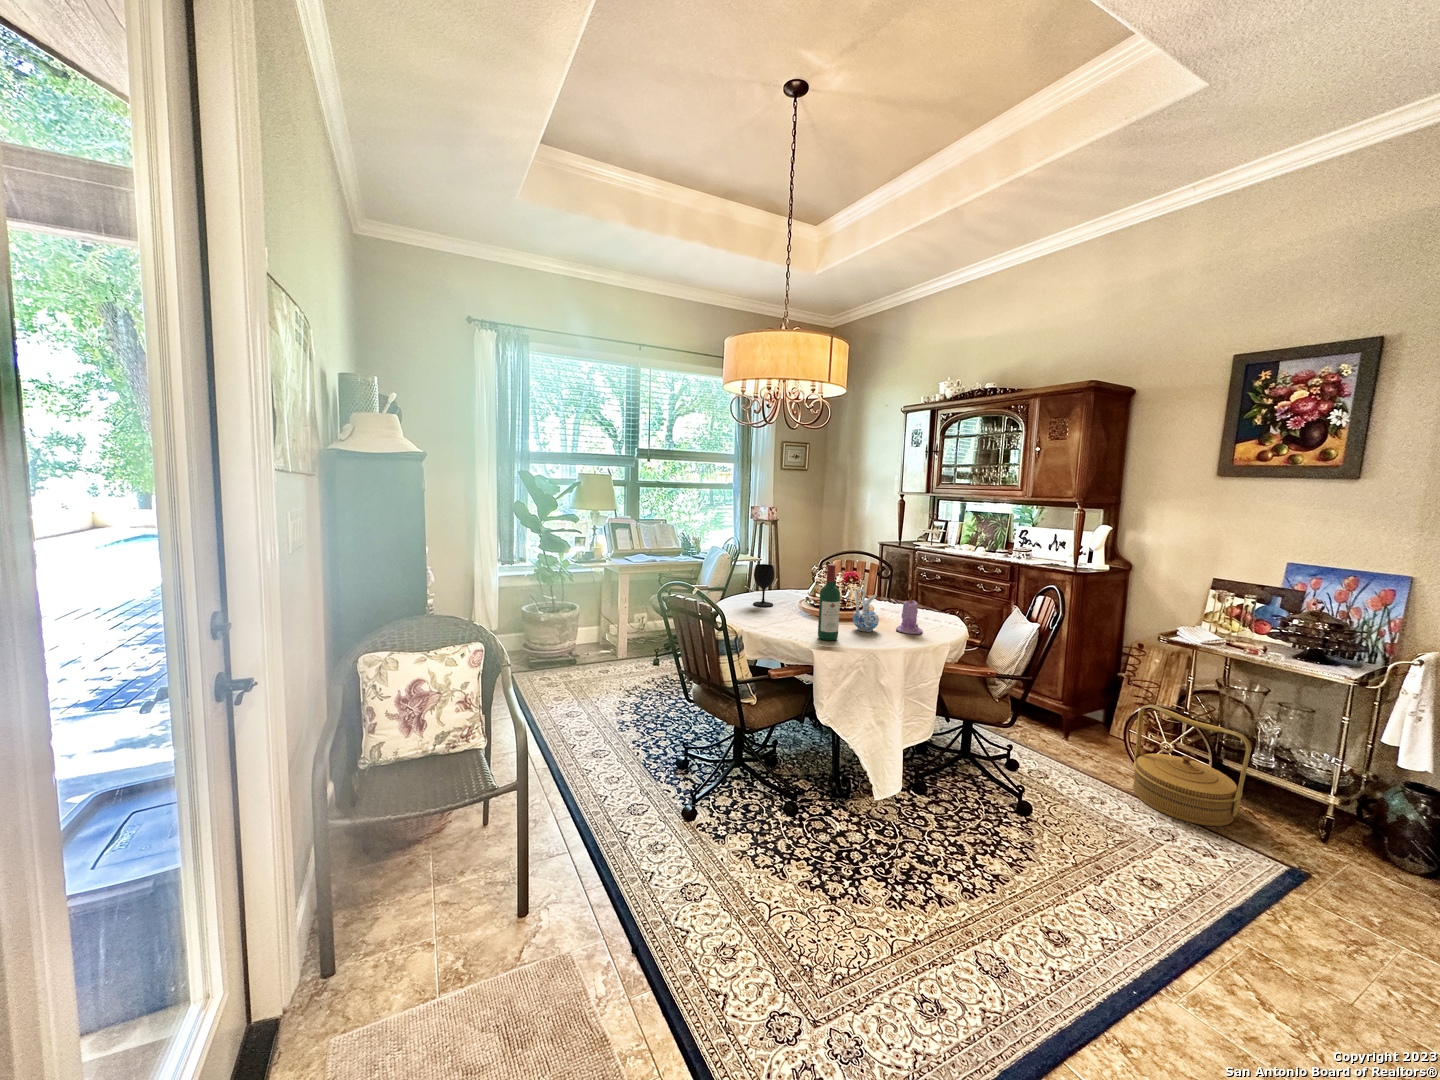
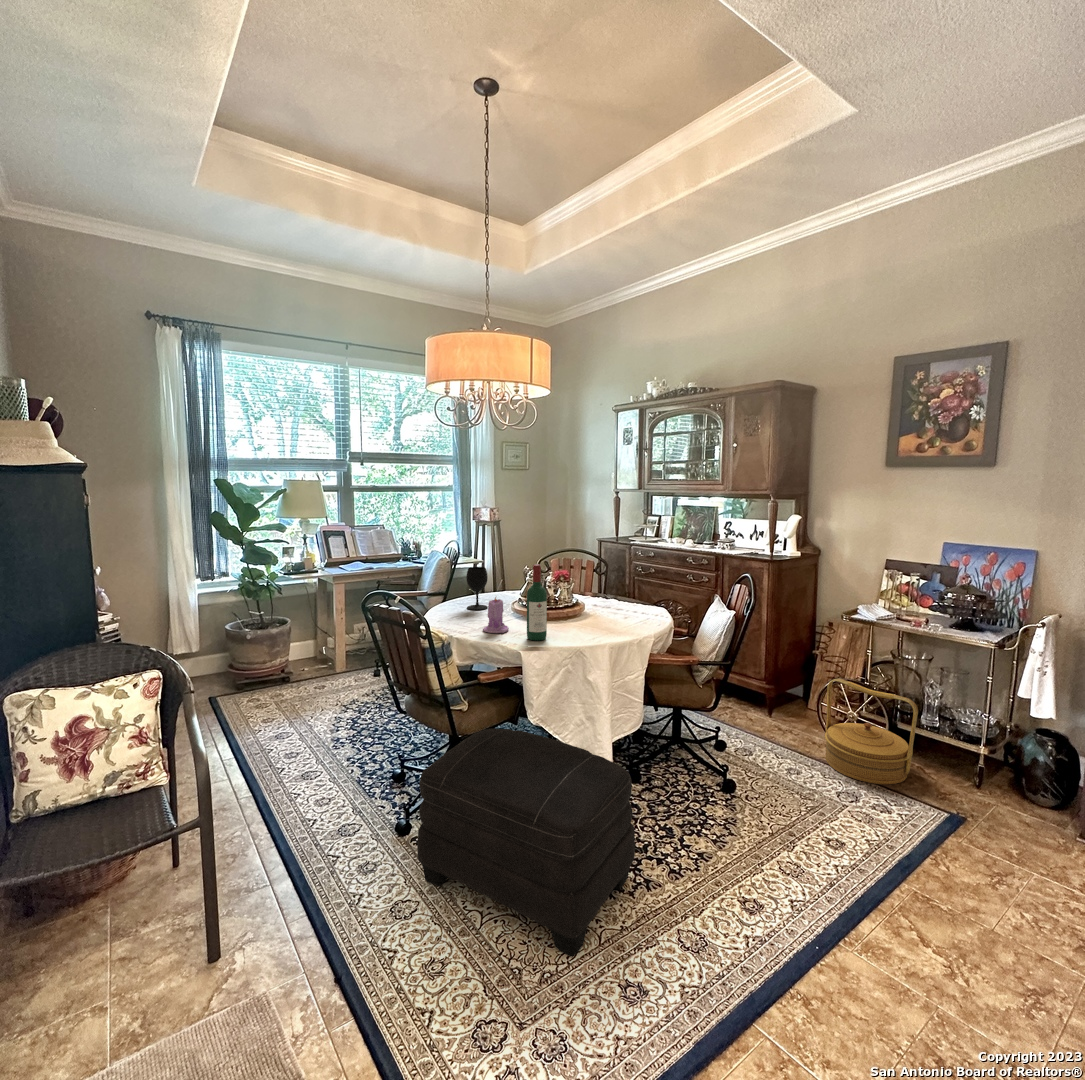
ceramic pitcher: present [853,589,879,632] -> none [563,587,587,629]
candle: present [896,599,923,634] -> present [483,597,509,633]
ottoman: none [706,724,927,963] -> present [417,728,635,957]

